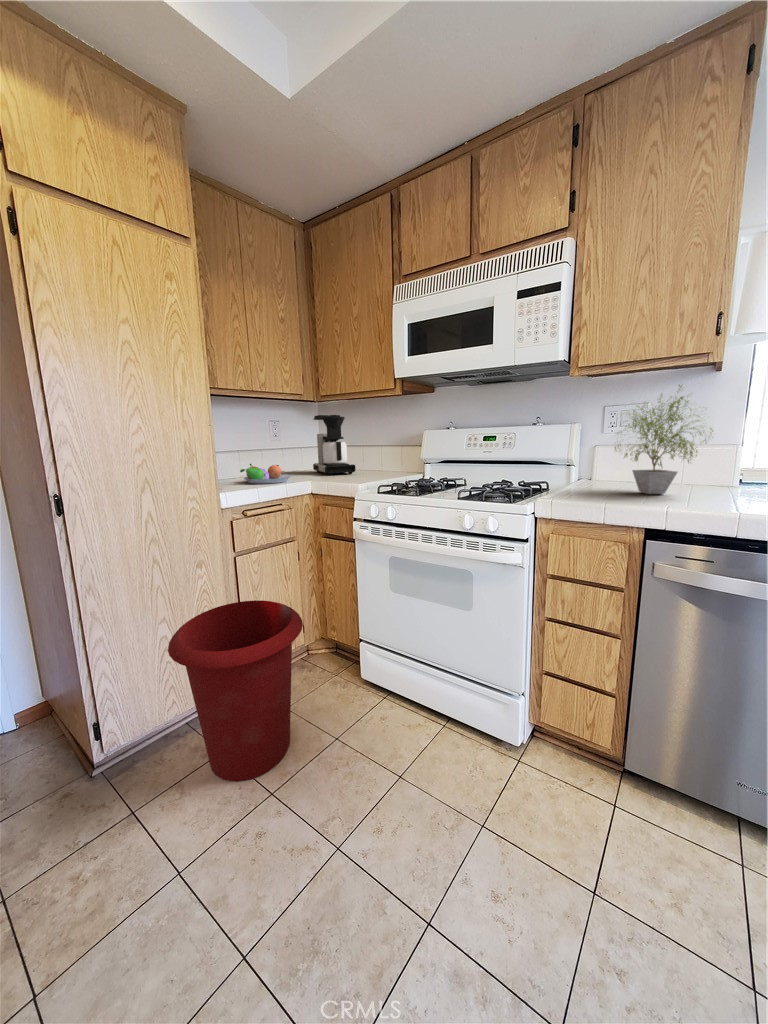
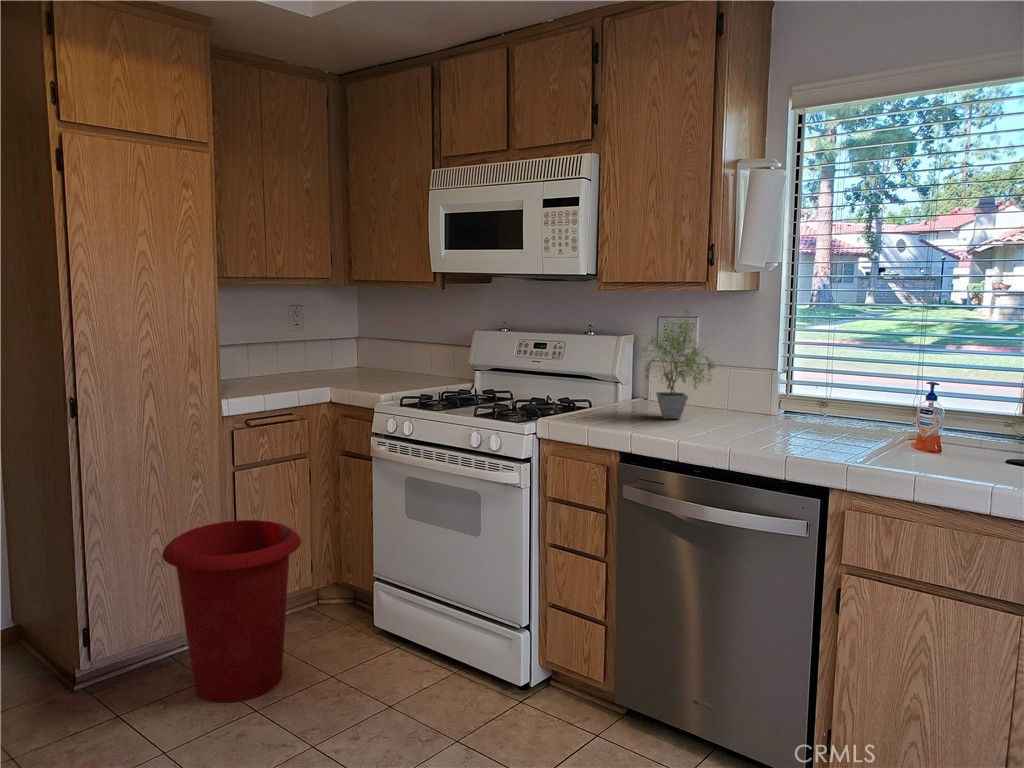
coffee maker: present [313,415,356,475] -> none [345,298,397,378]
fruit bowl: present [240,464,291,484] -> none [247,363,309,388]

